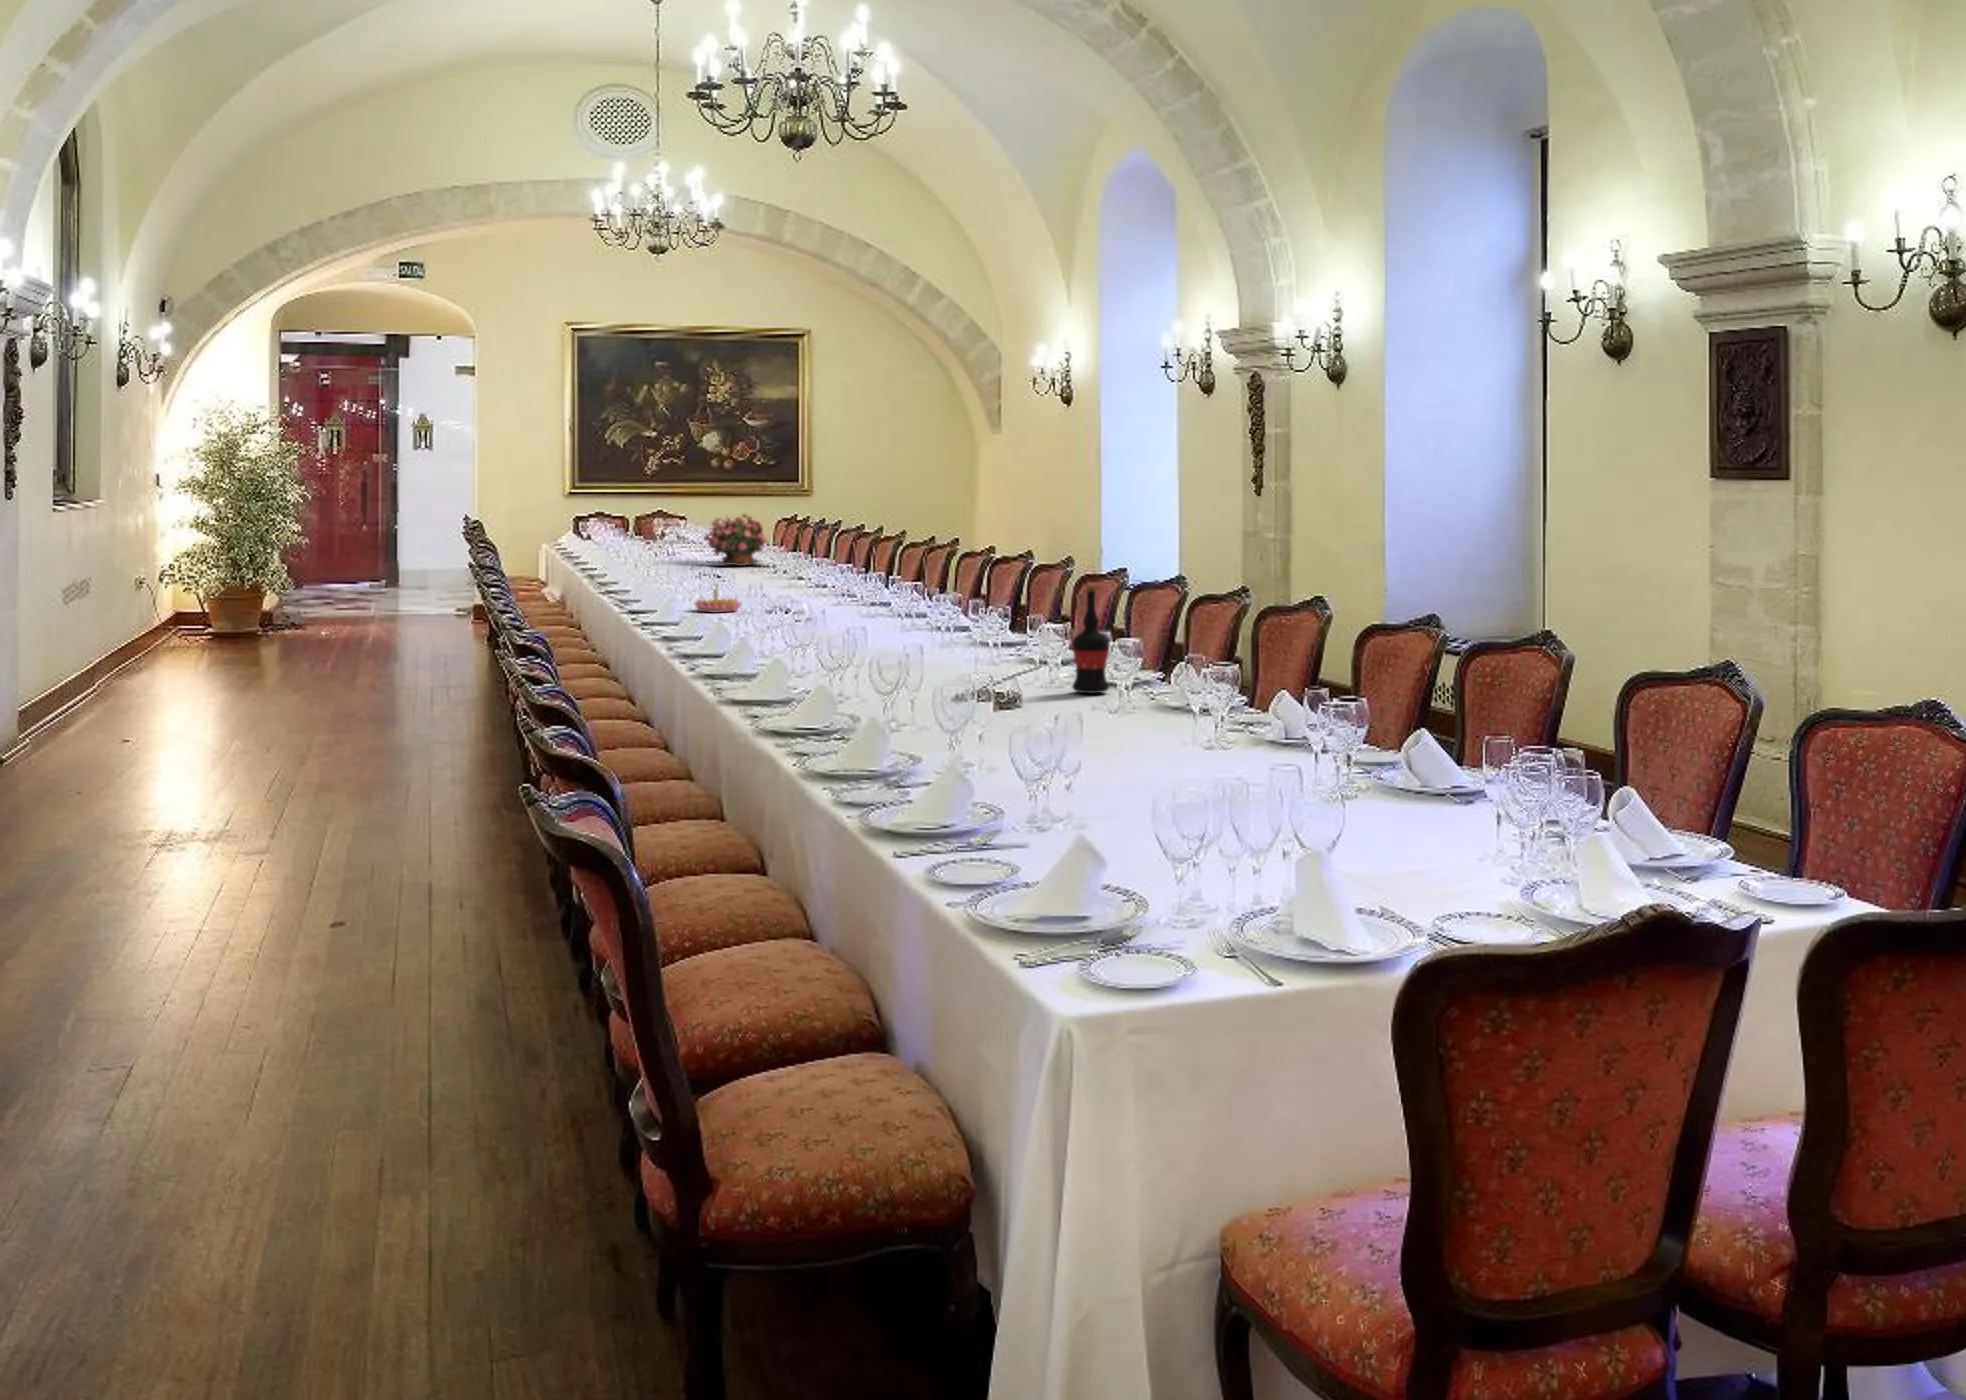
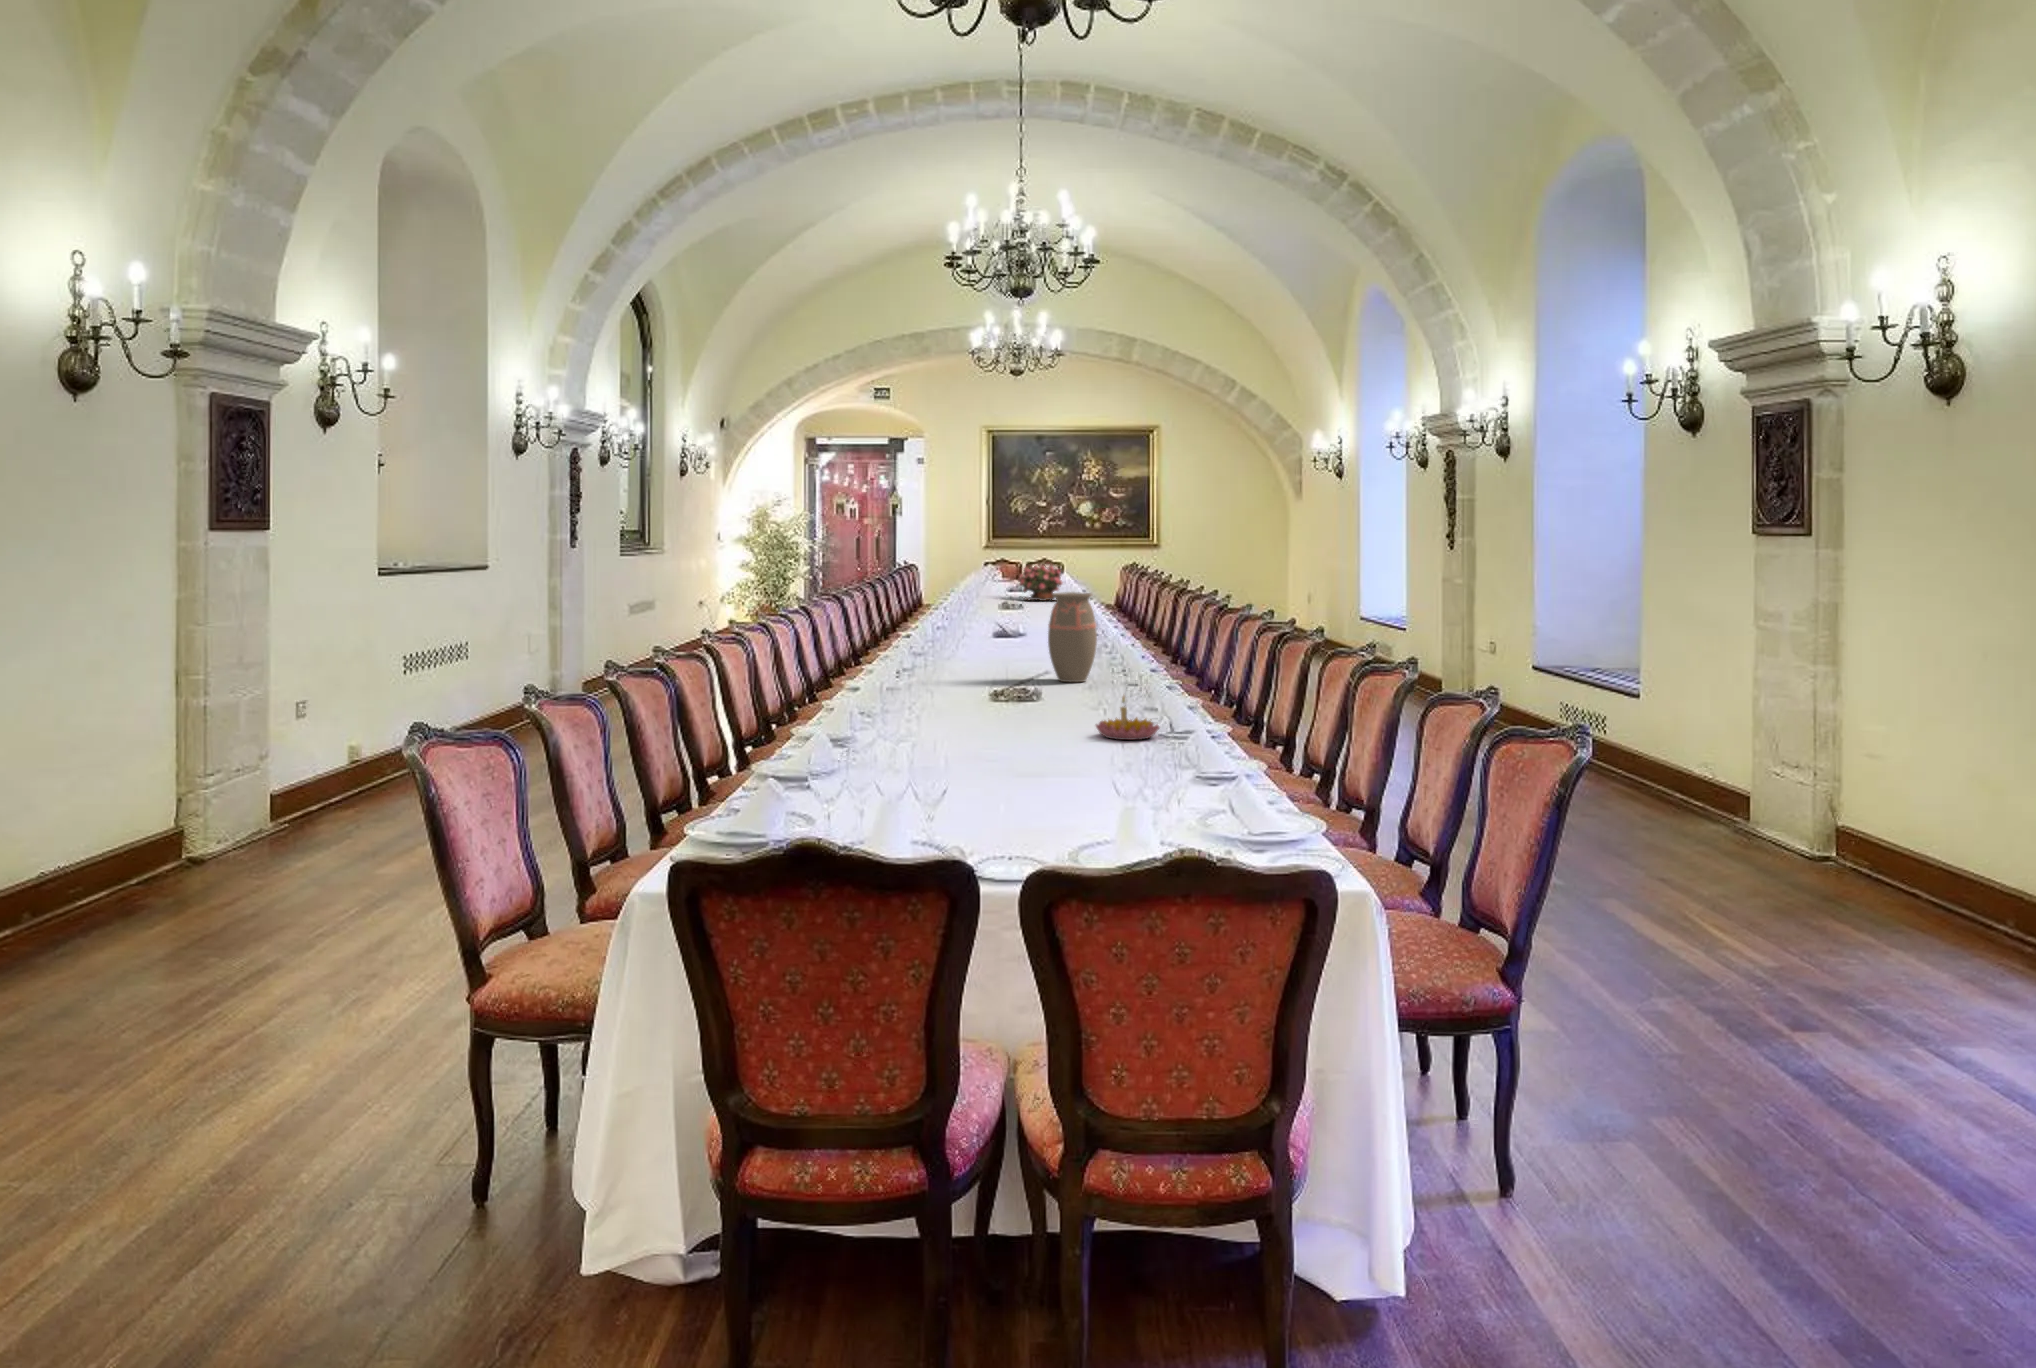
decorative vase: none [956,557,1020,677] -> present [1048,592,1097,682]
candle holder: present [695,582,742,613] -> present [1096,696,1159,740]
wine bottle: present [1072,586,1109,693] -> none [1110,615,1138,697]

